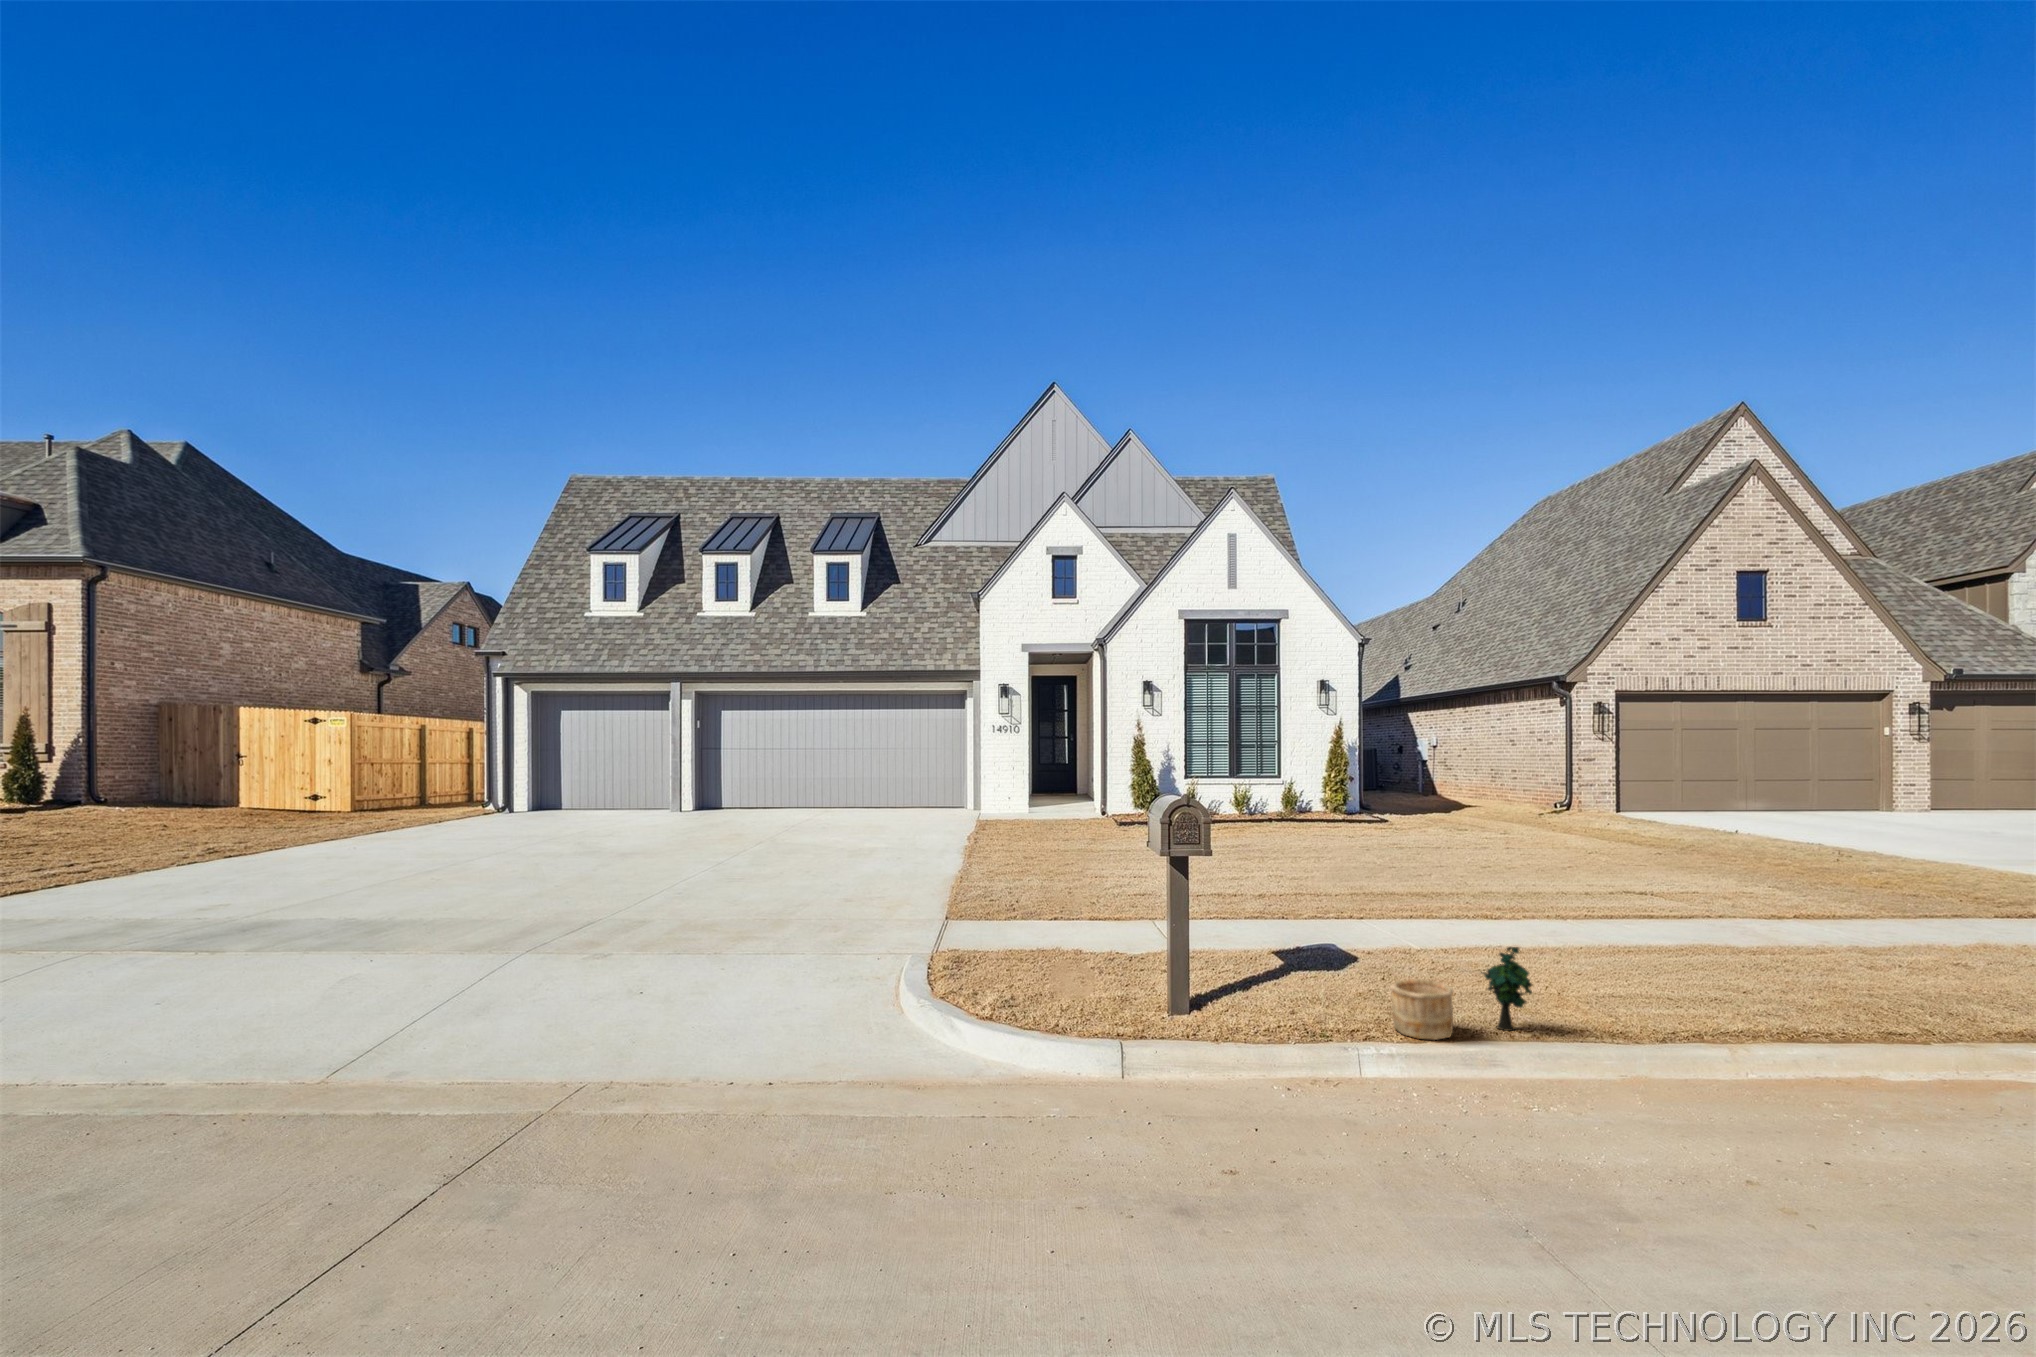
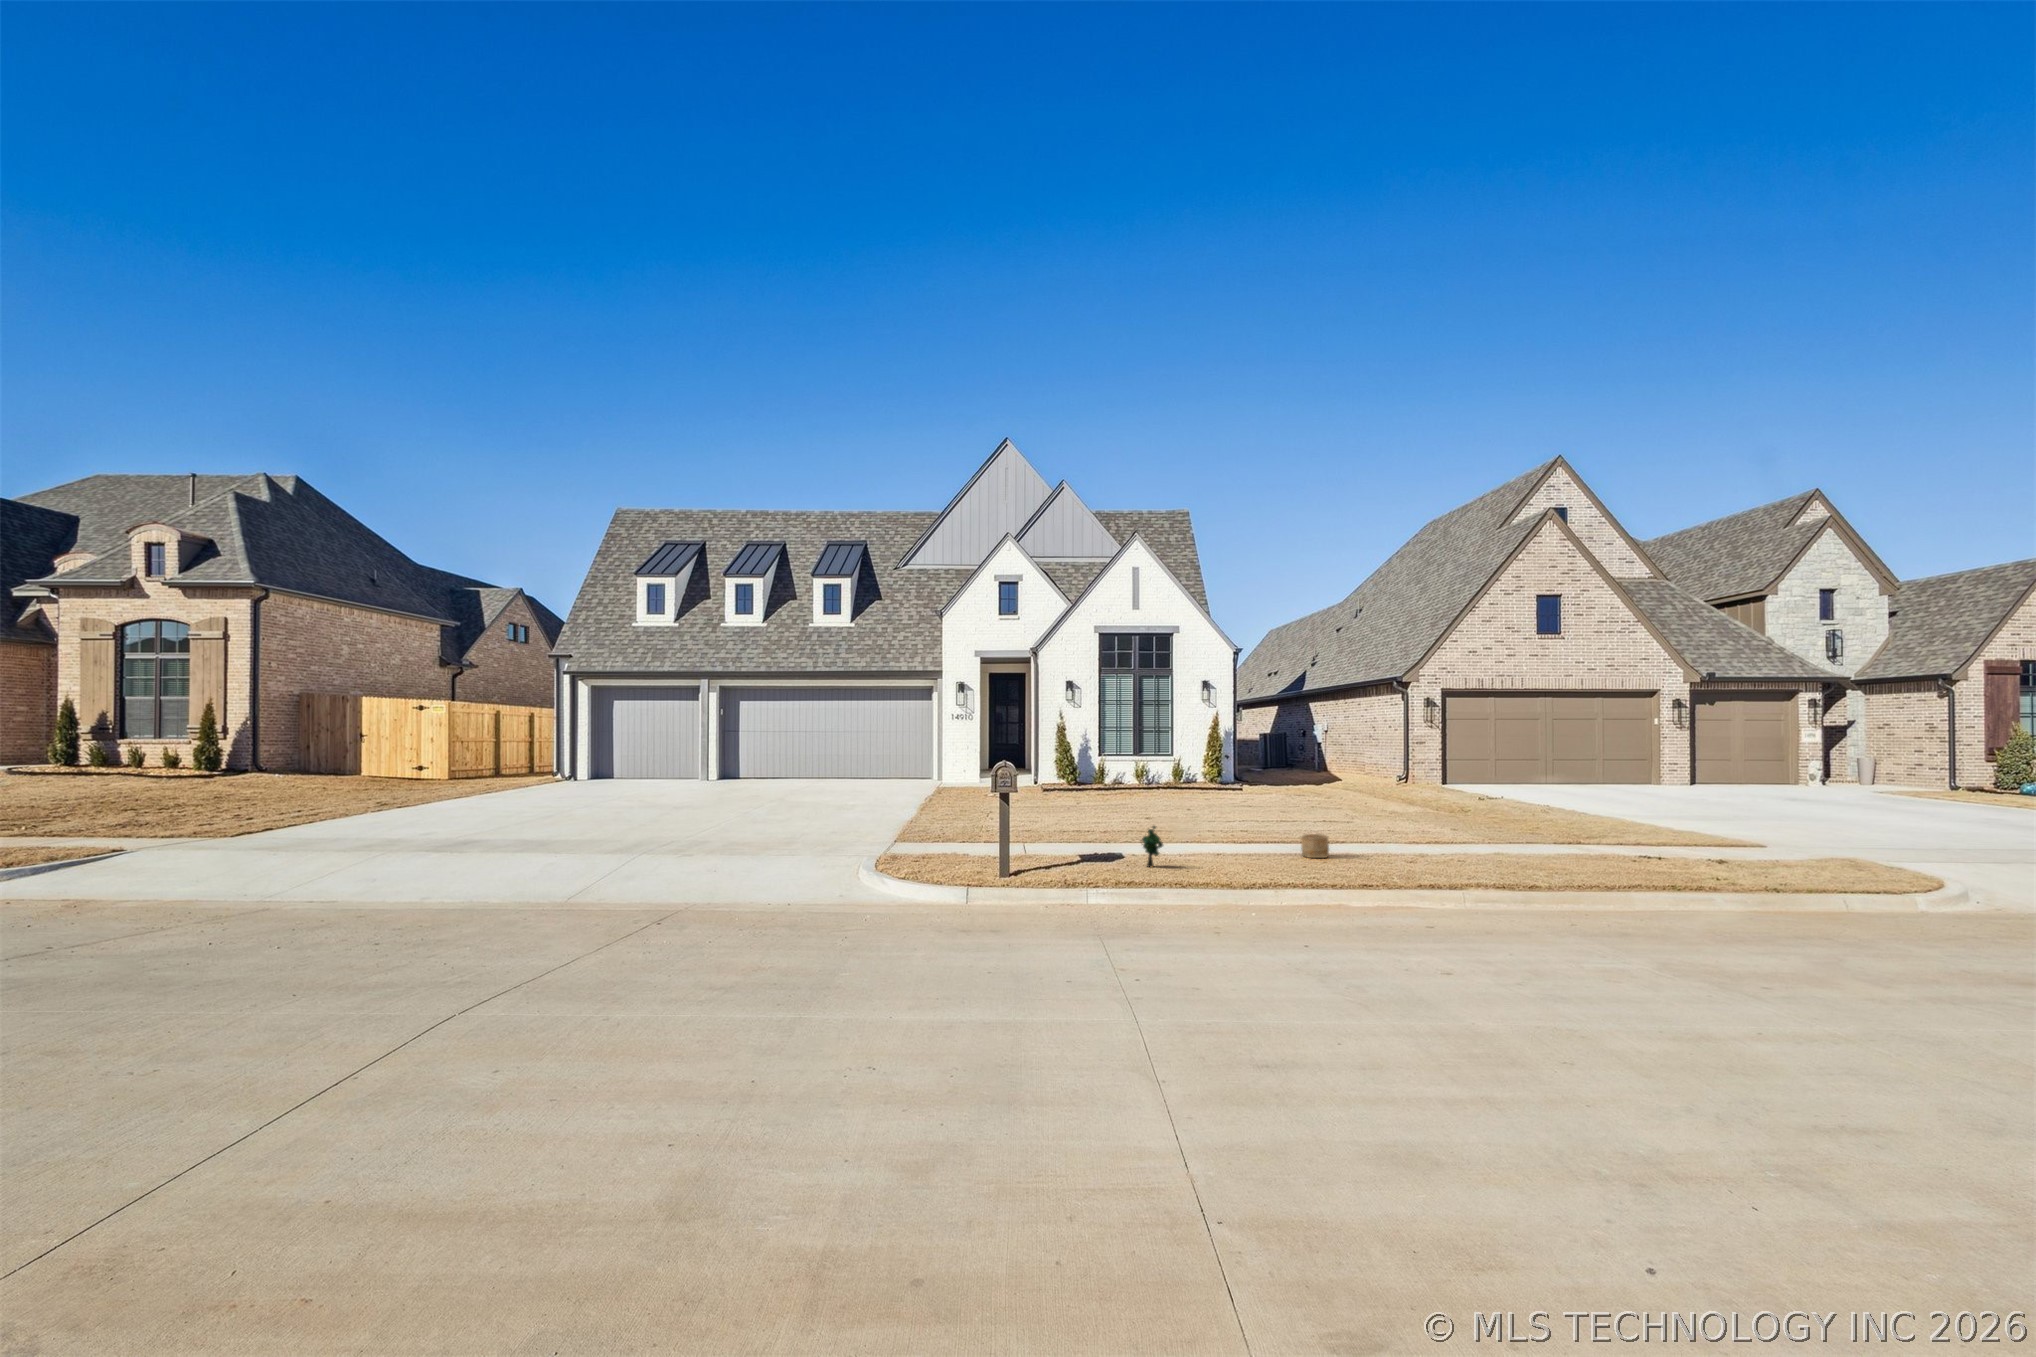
wooden bucket: present [1390,979,1453,1040] -> present [1301,834,1329,858]

